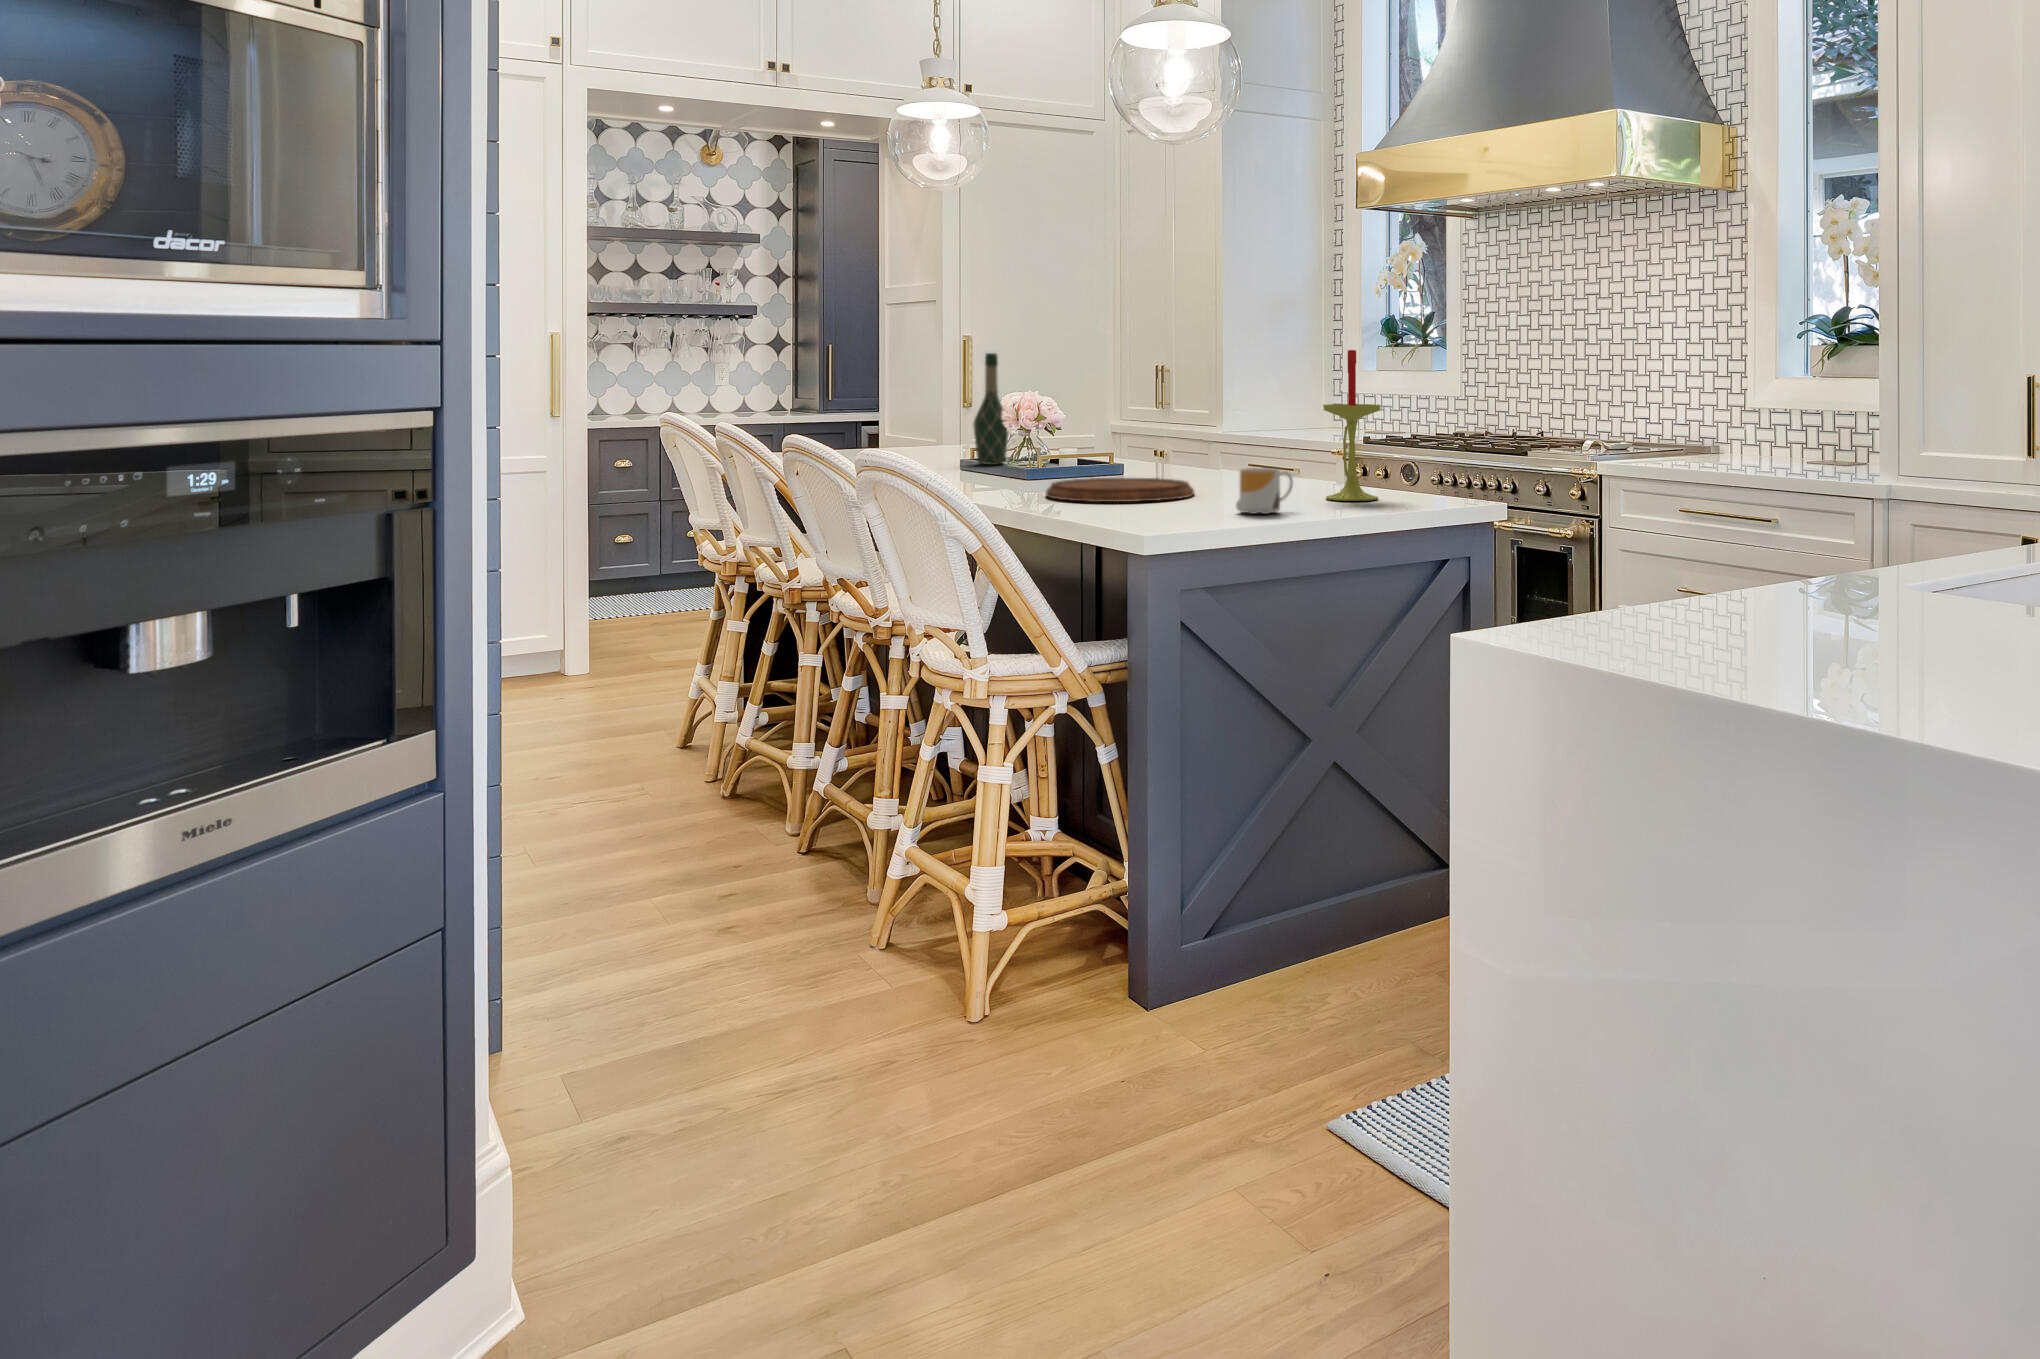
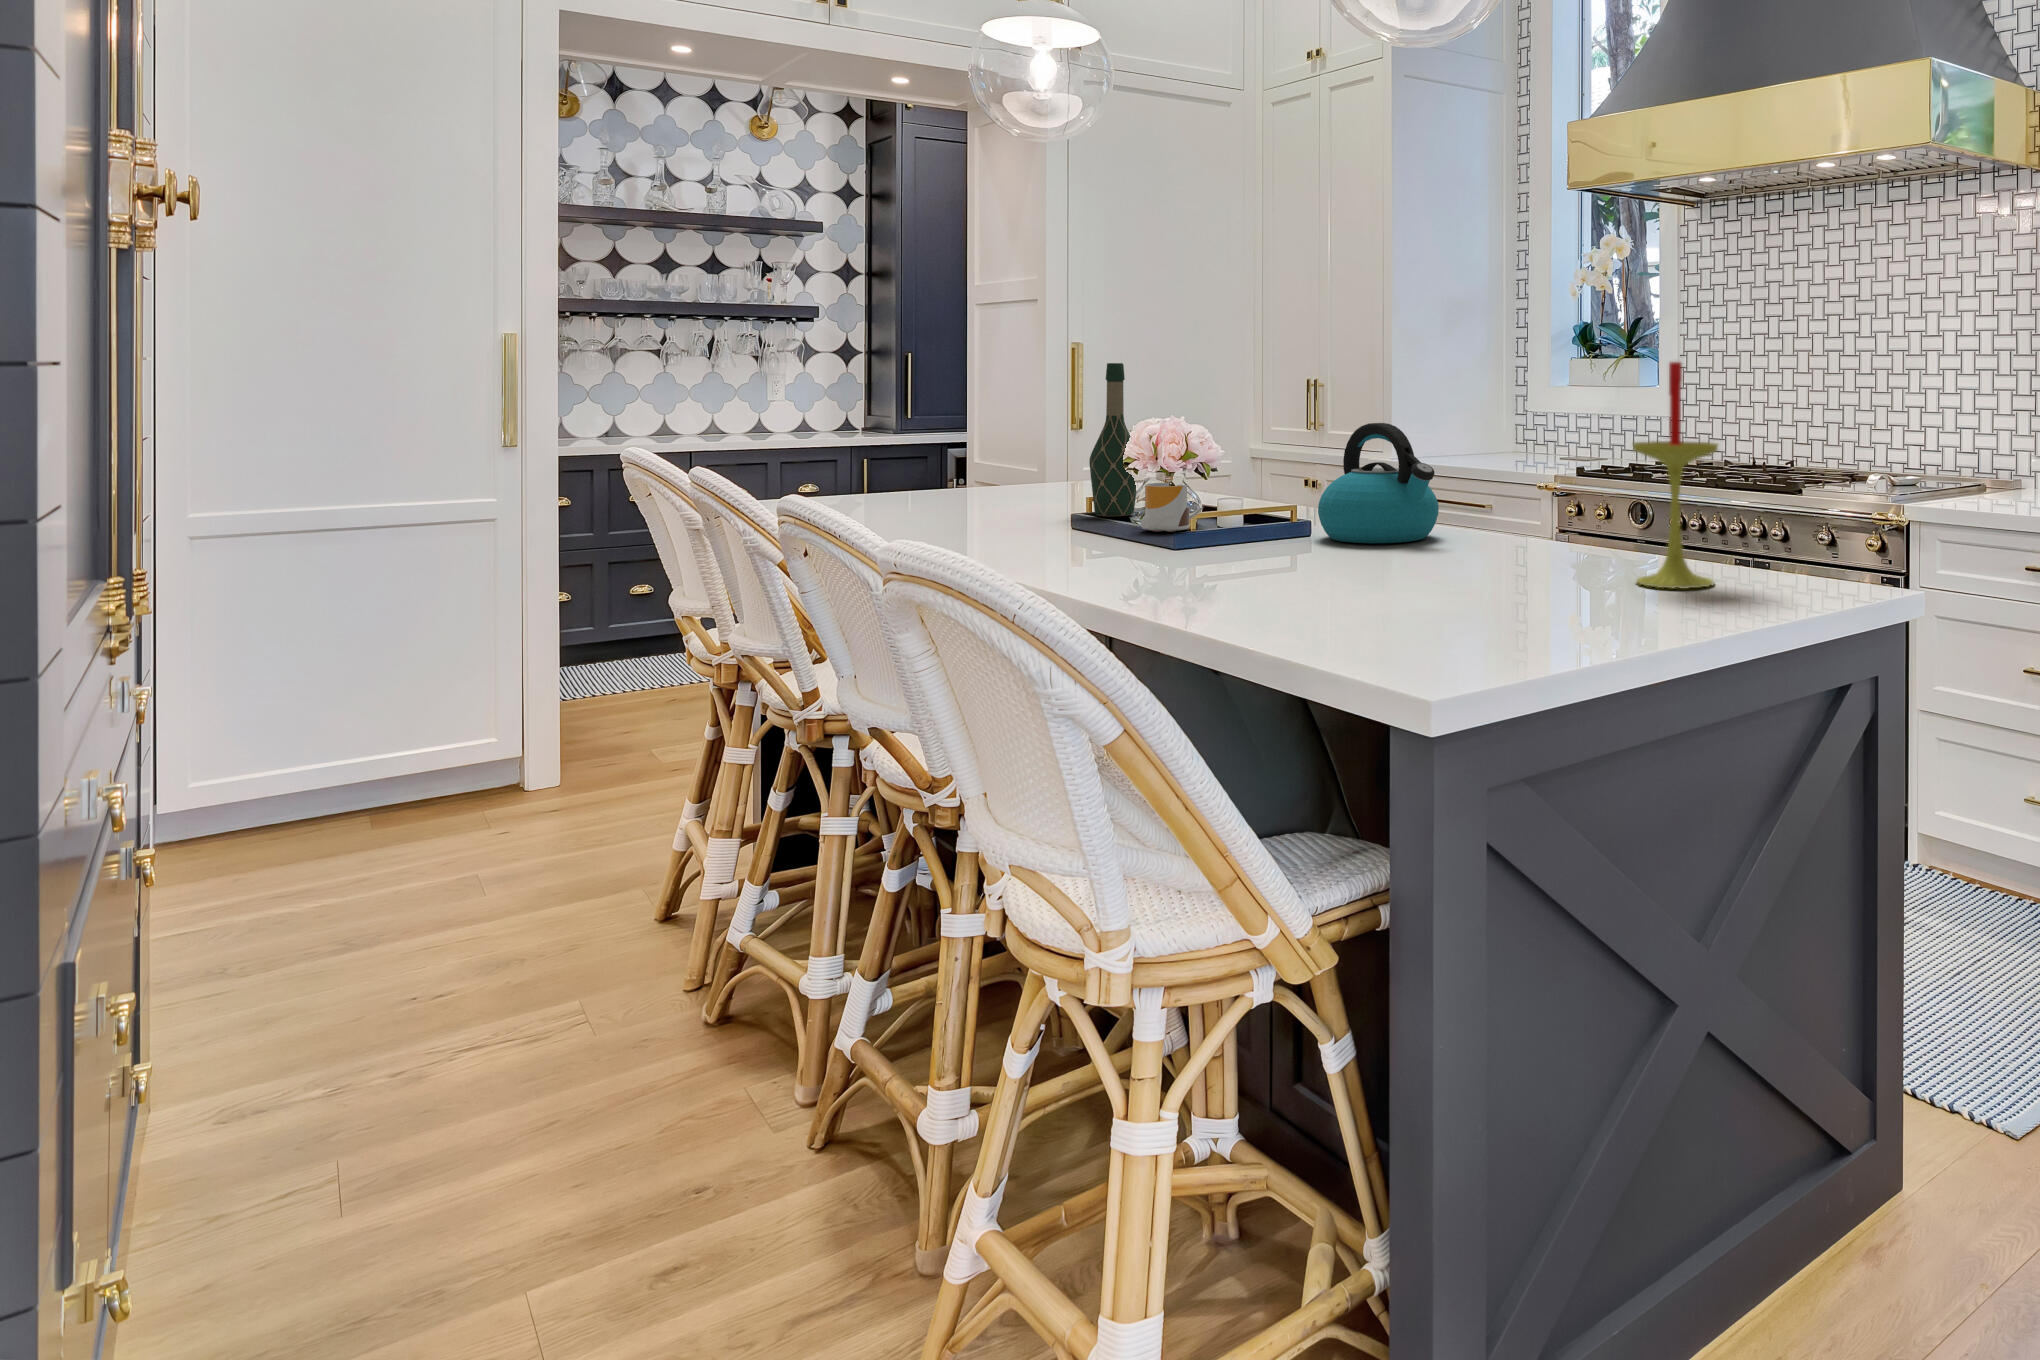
kettle: none [1130,395,1215,479] -> present [1318,423,1439,543]
mug: present [1236,468,1293,514] -> present [1141,483,1205,532]
cutting board: present [1046,478,1194,502] -> none [1208,548,1434,596]

